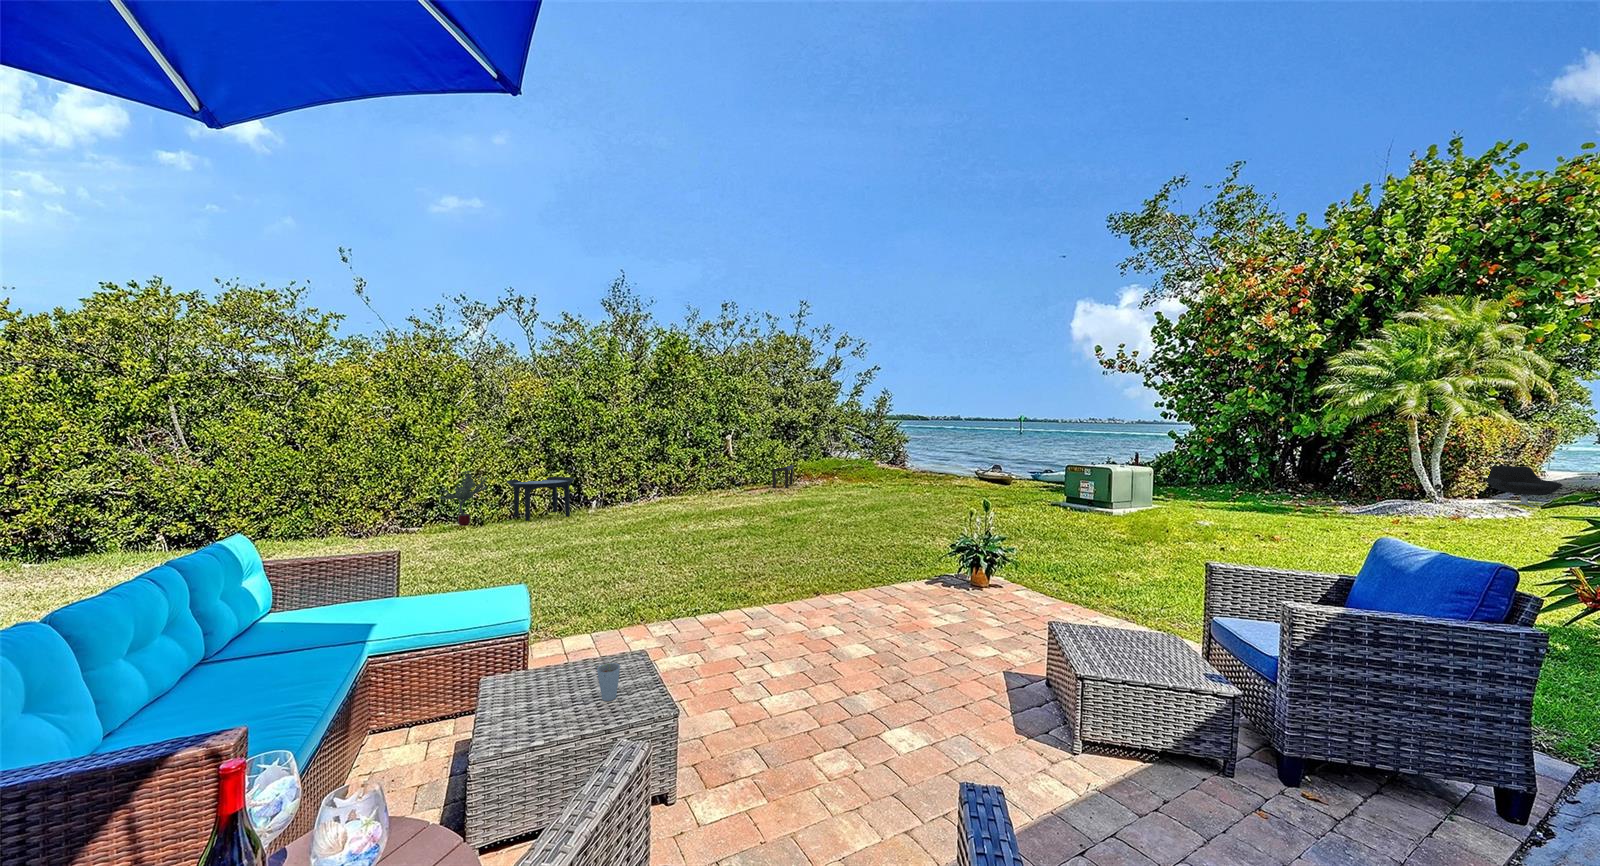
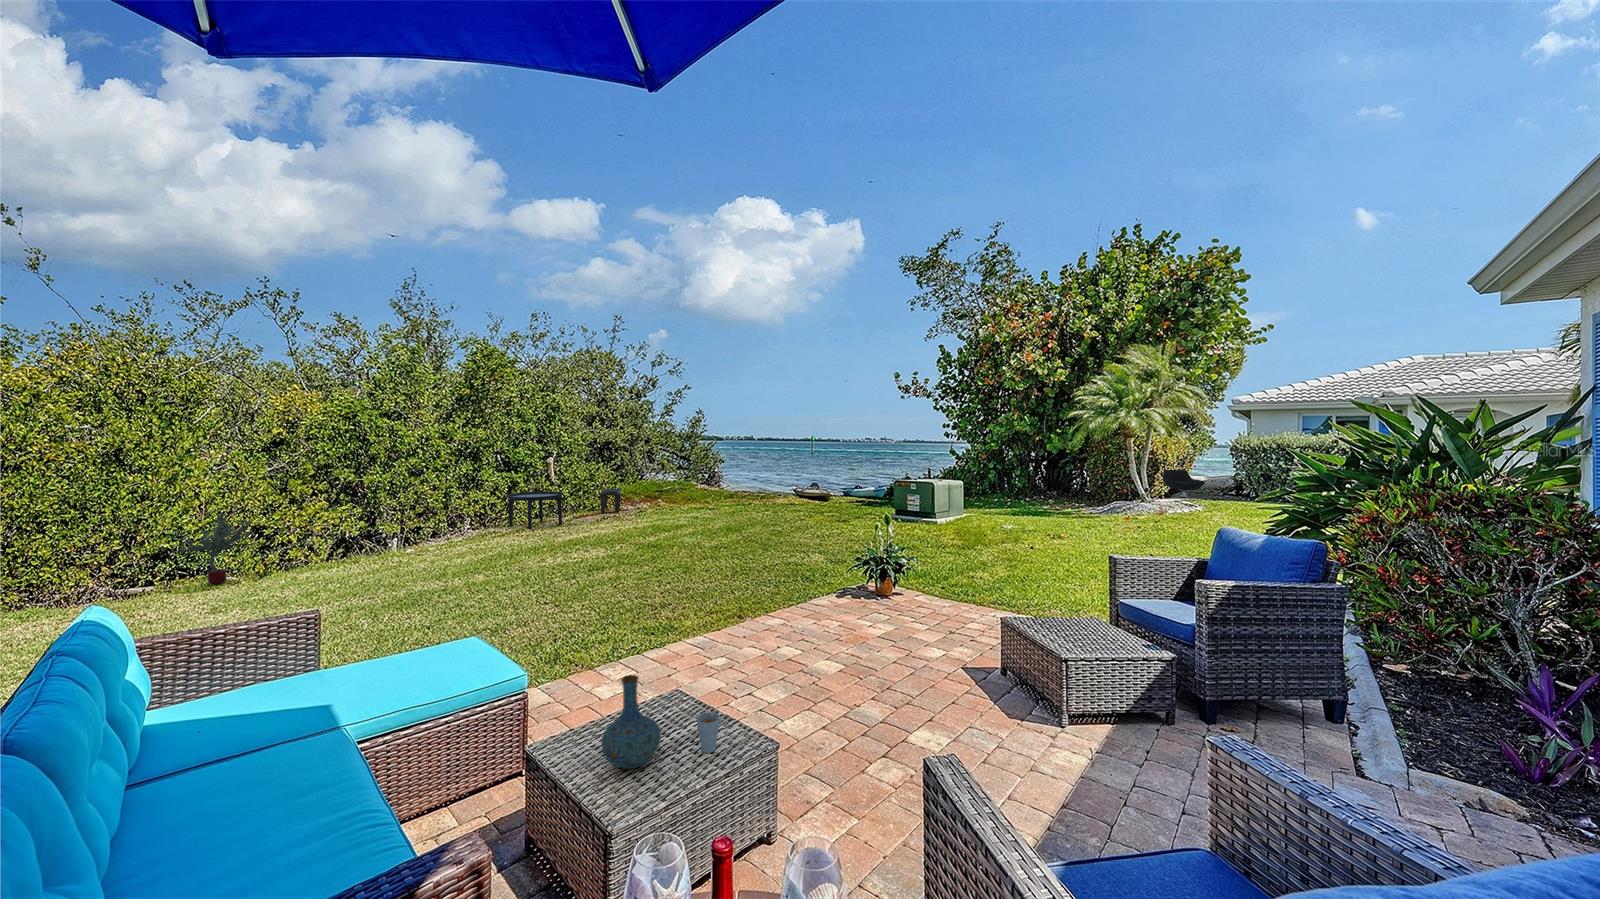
round table: present [507,477,574,521] -> present [505,491,564,529]
vase: none [510,617,566,702] -> present [601,675,661,769]

